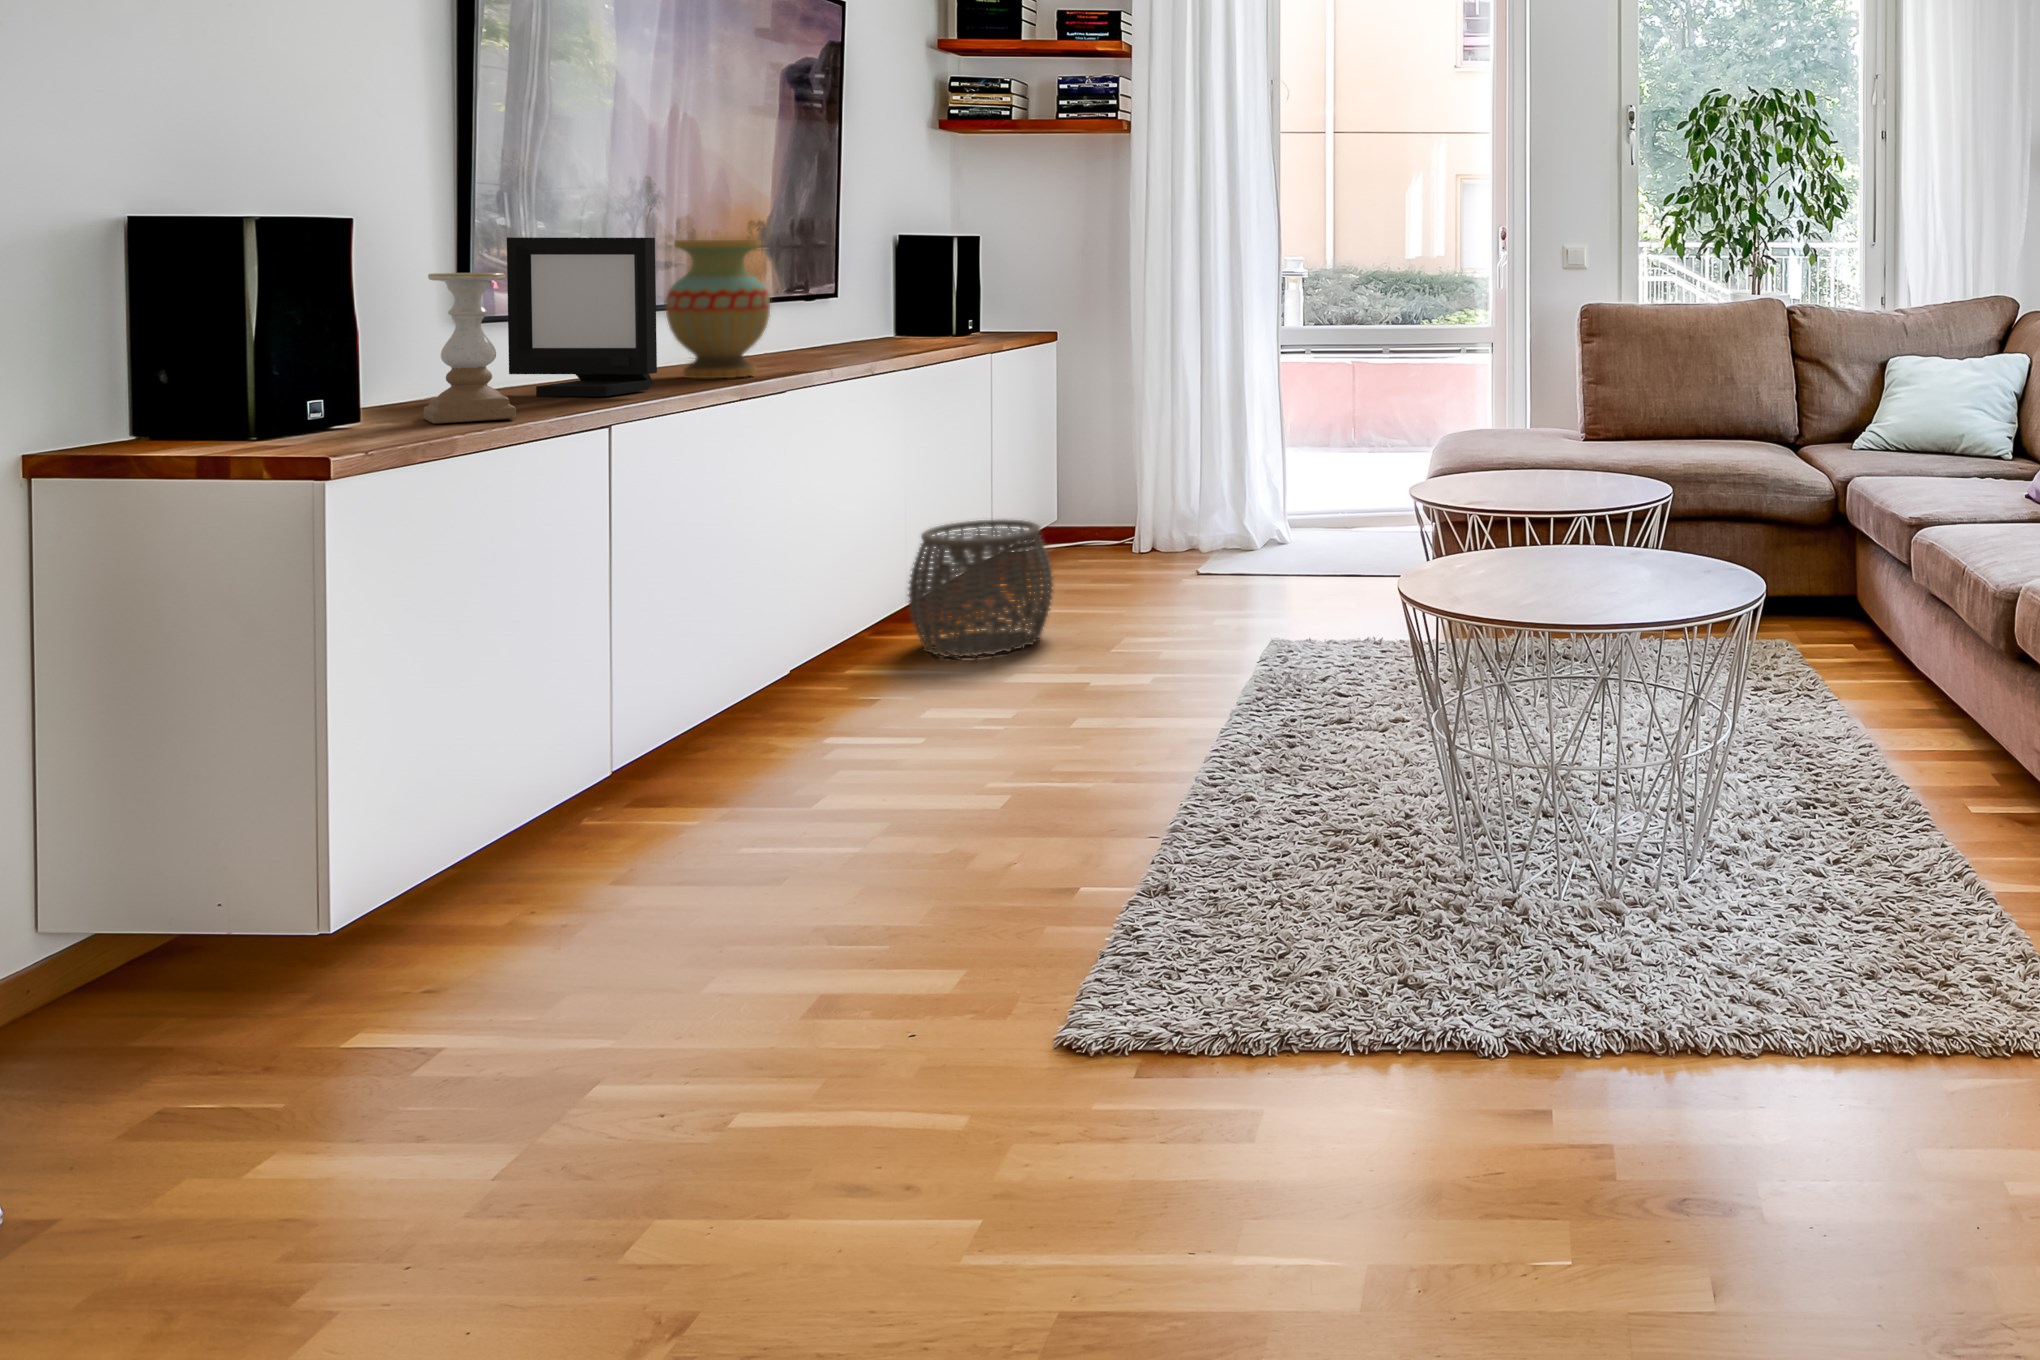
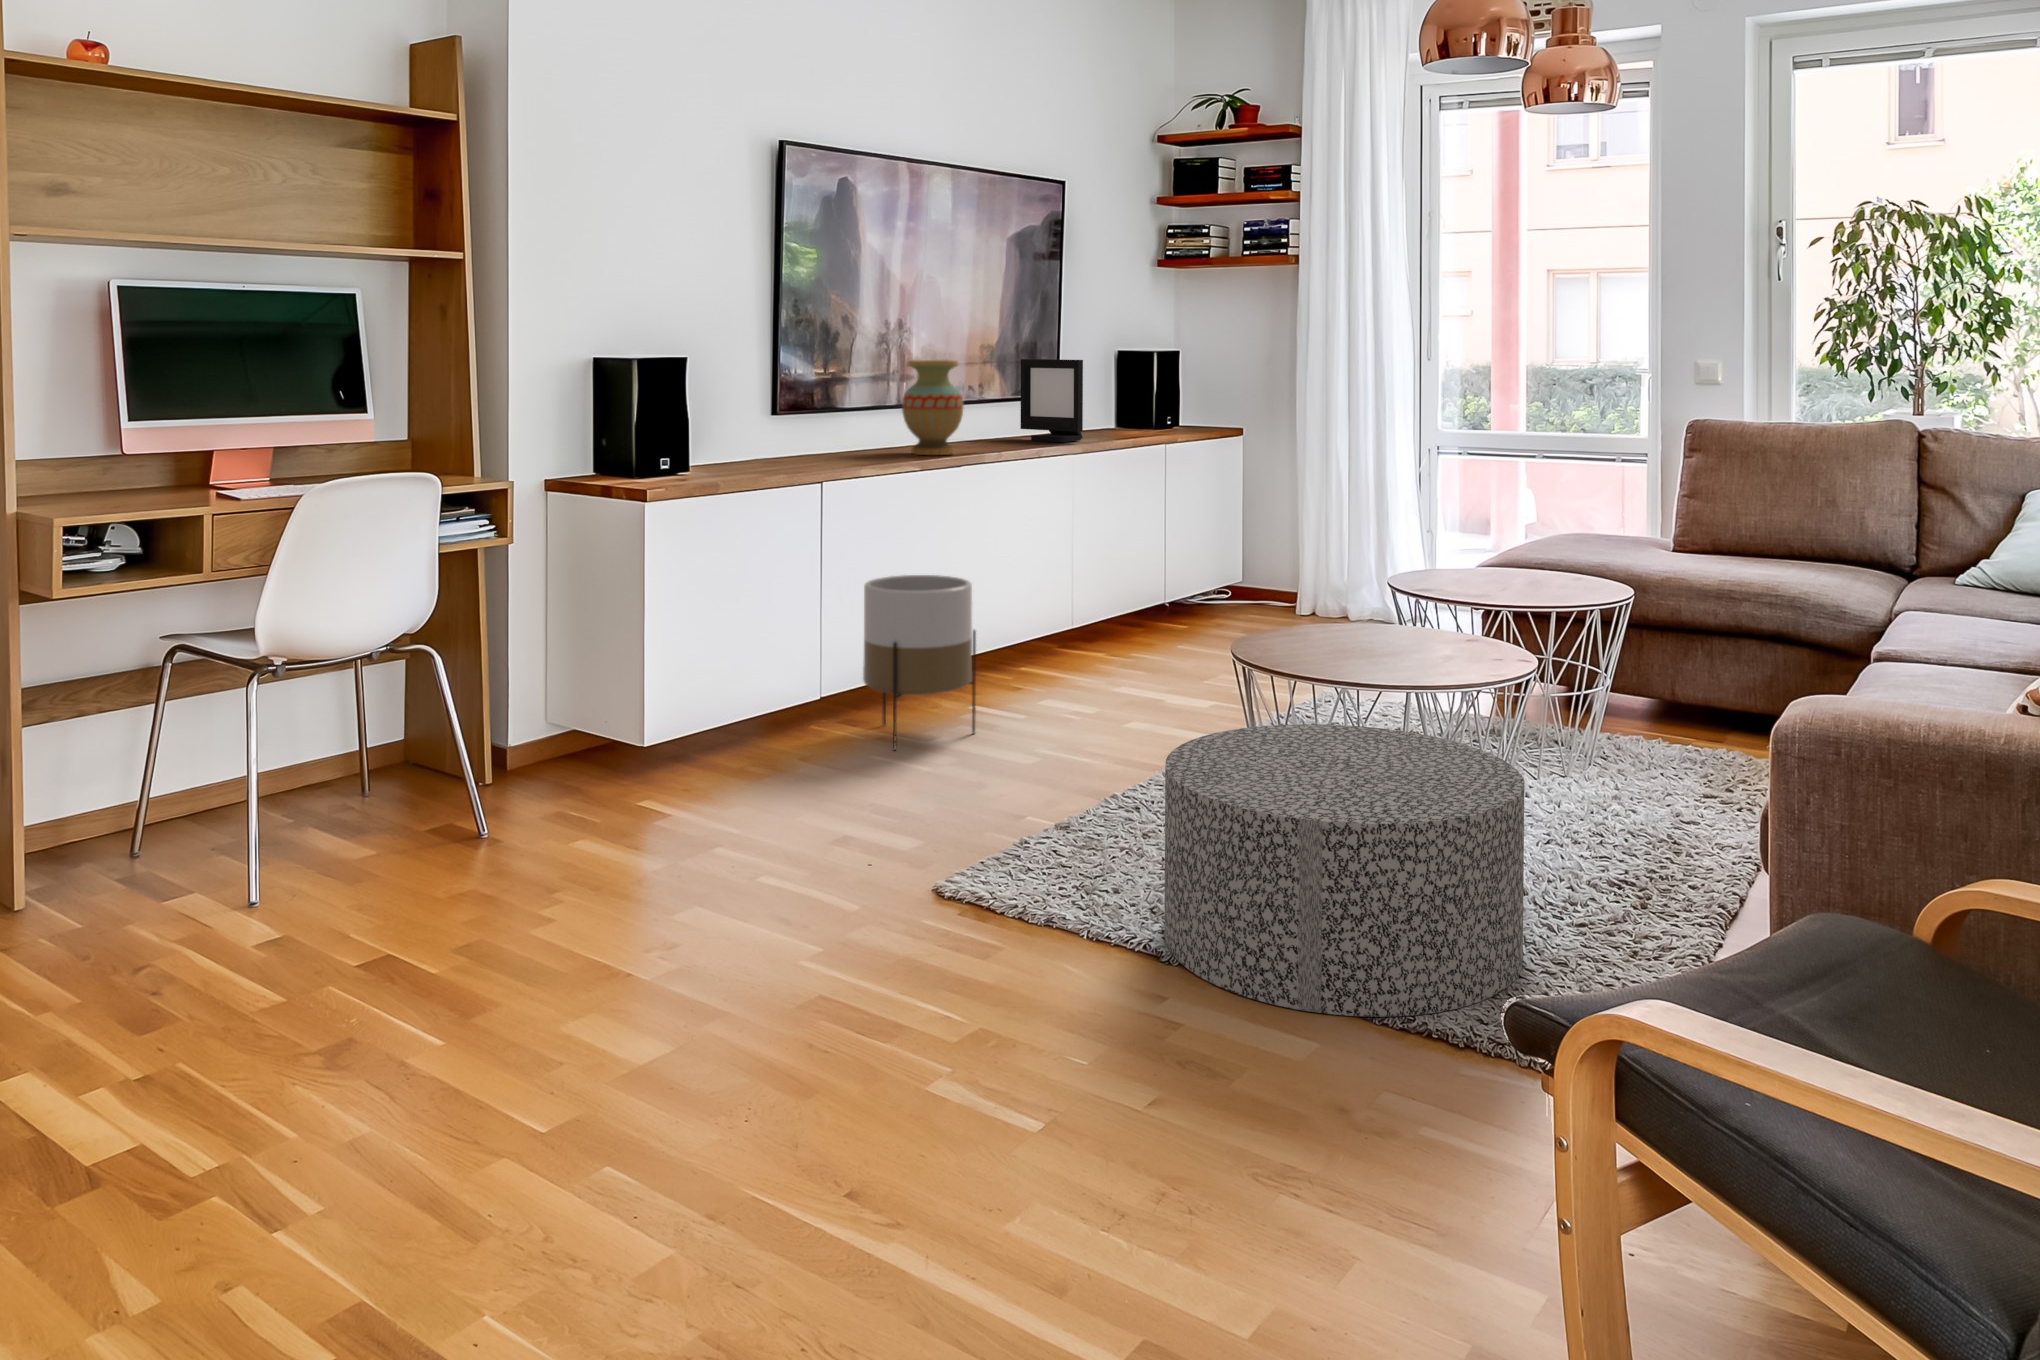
picture frame: present [507,237,657,396] -> present [1020,359,1083,442]
candle holder: present [424,273,516,423] -> none [732,384,773,473]
woven basket: present [908,519,1053,657] -> none [1064,574,1169,676]
planter: none [678,552,865,828] -> present [863,575,976,750]
ottoman: none [1408,670,1855,1067] -> present [1164,724,1524,1017]

